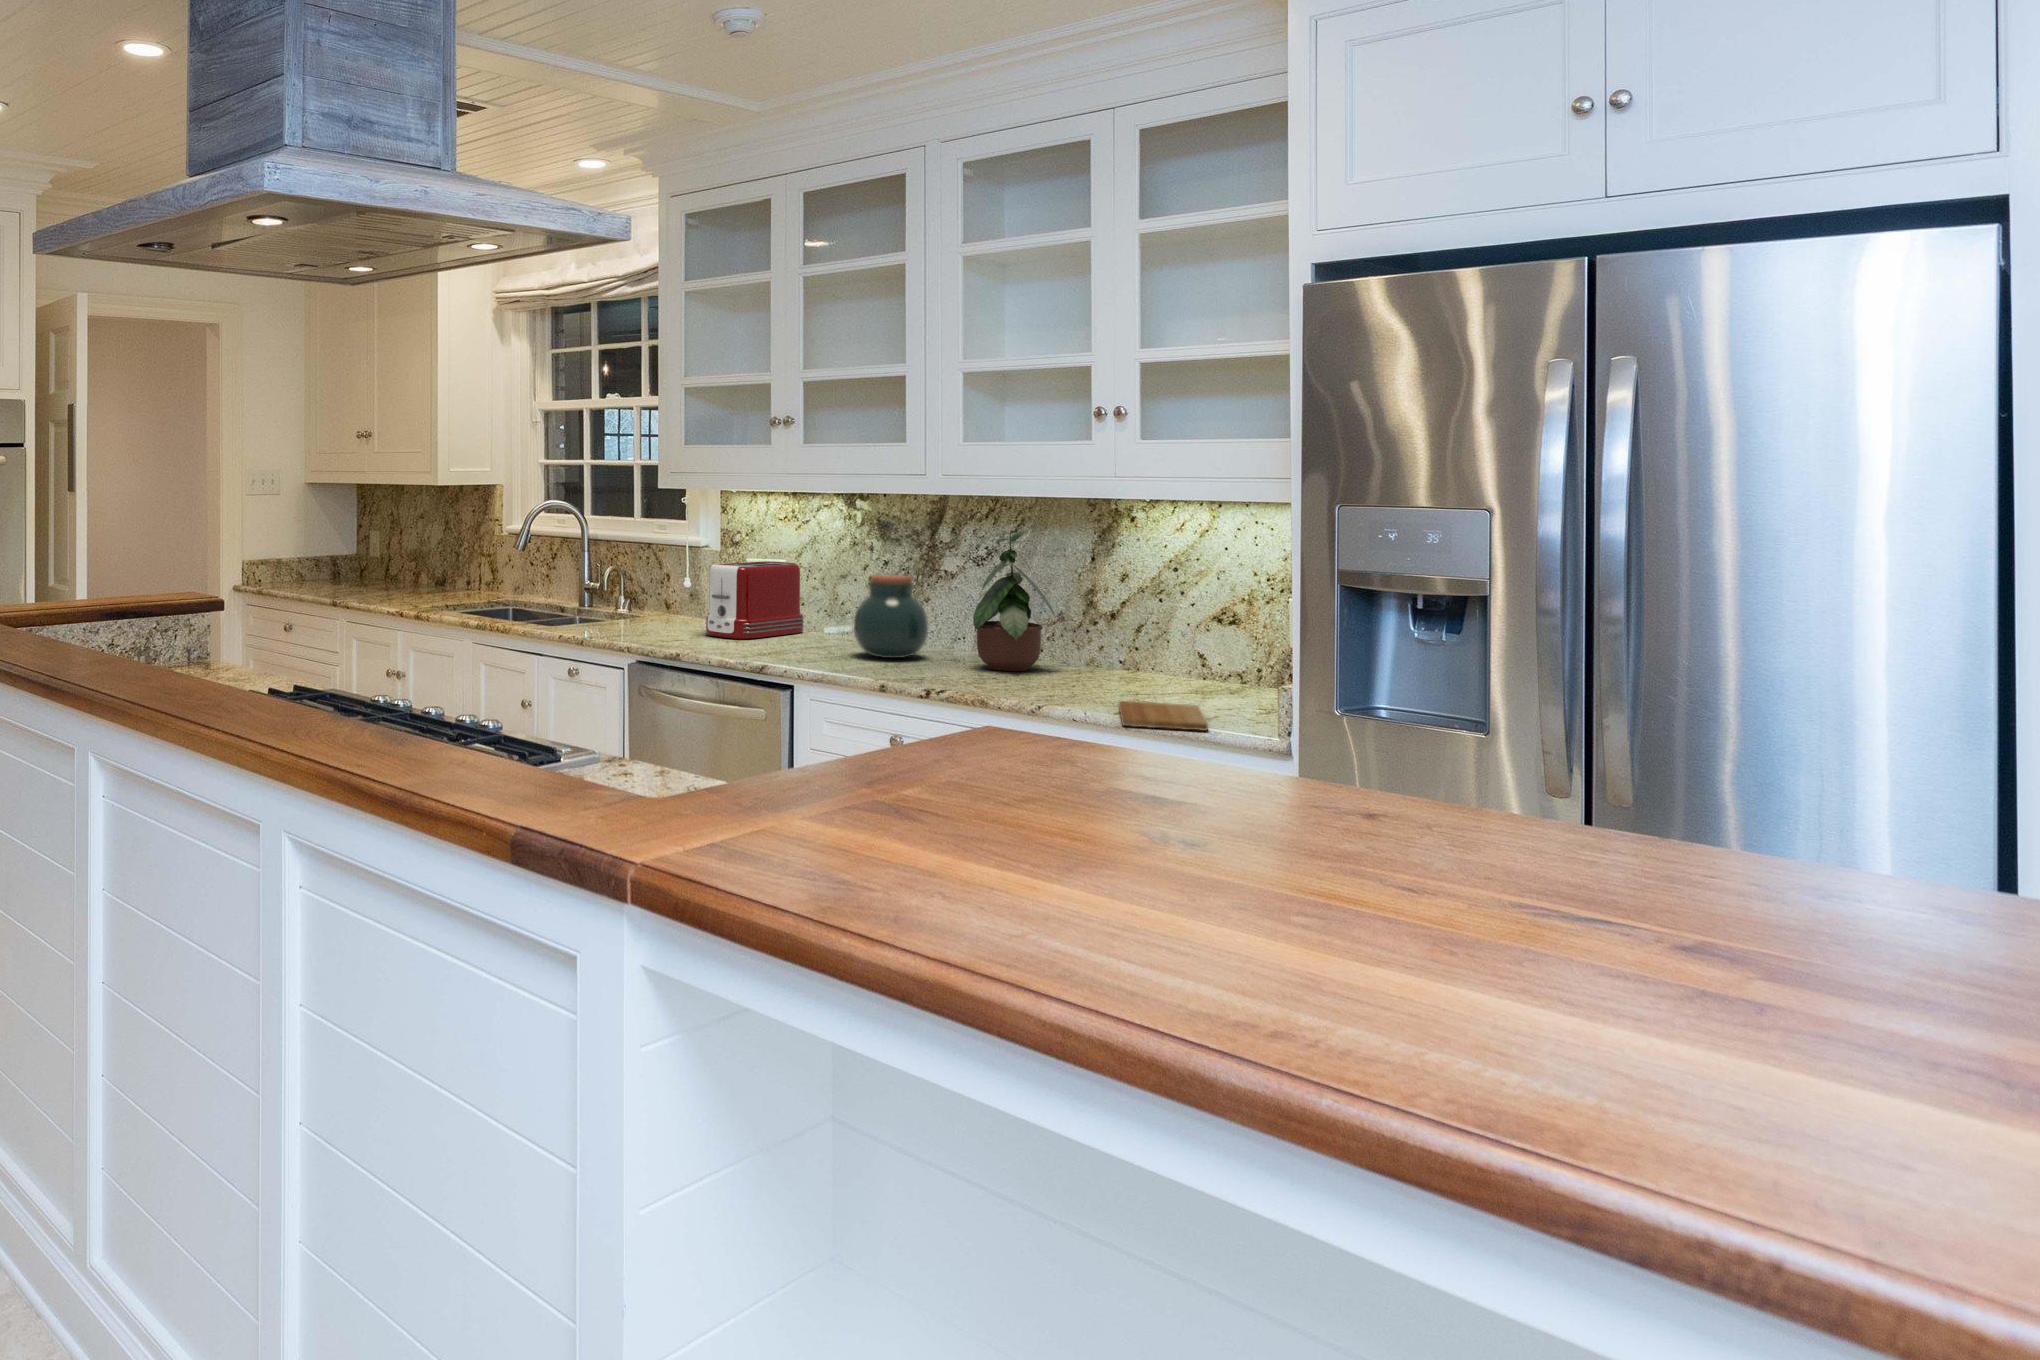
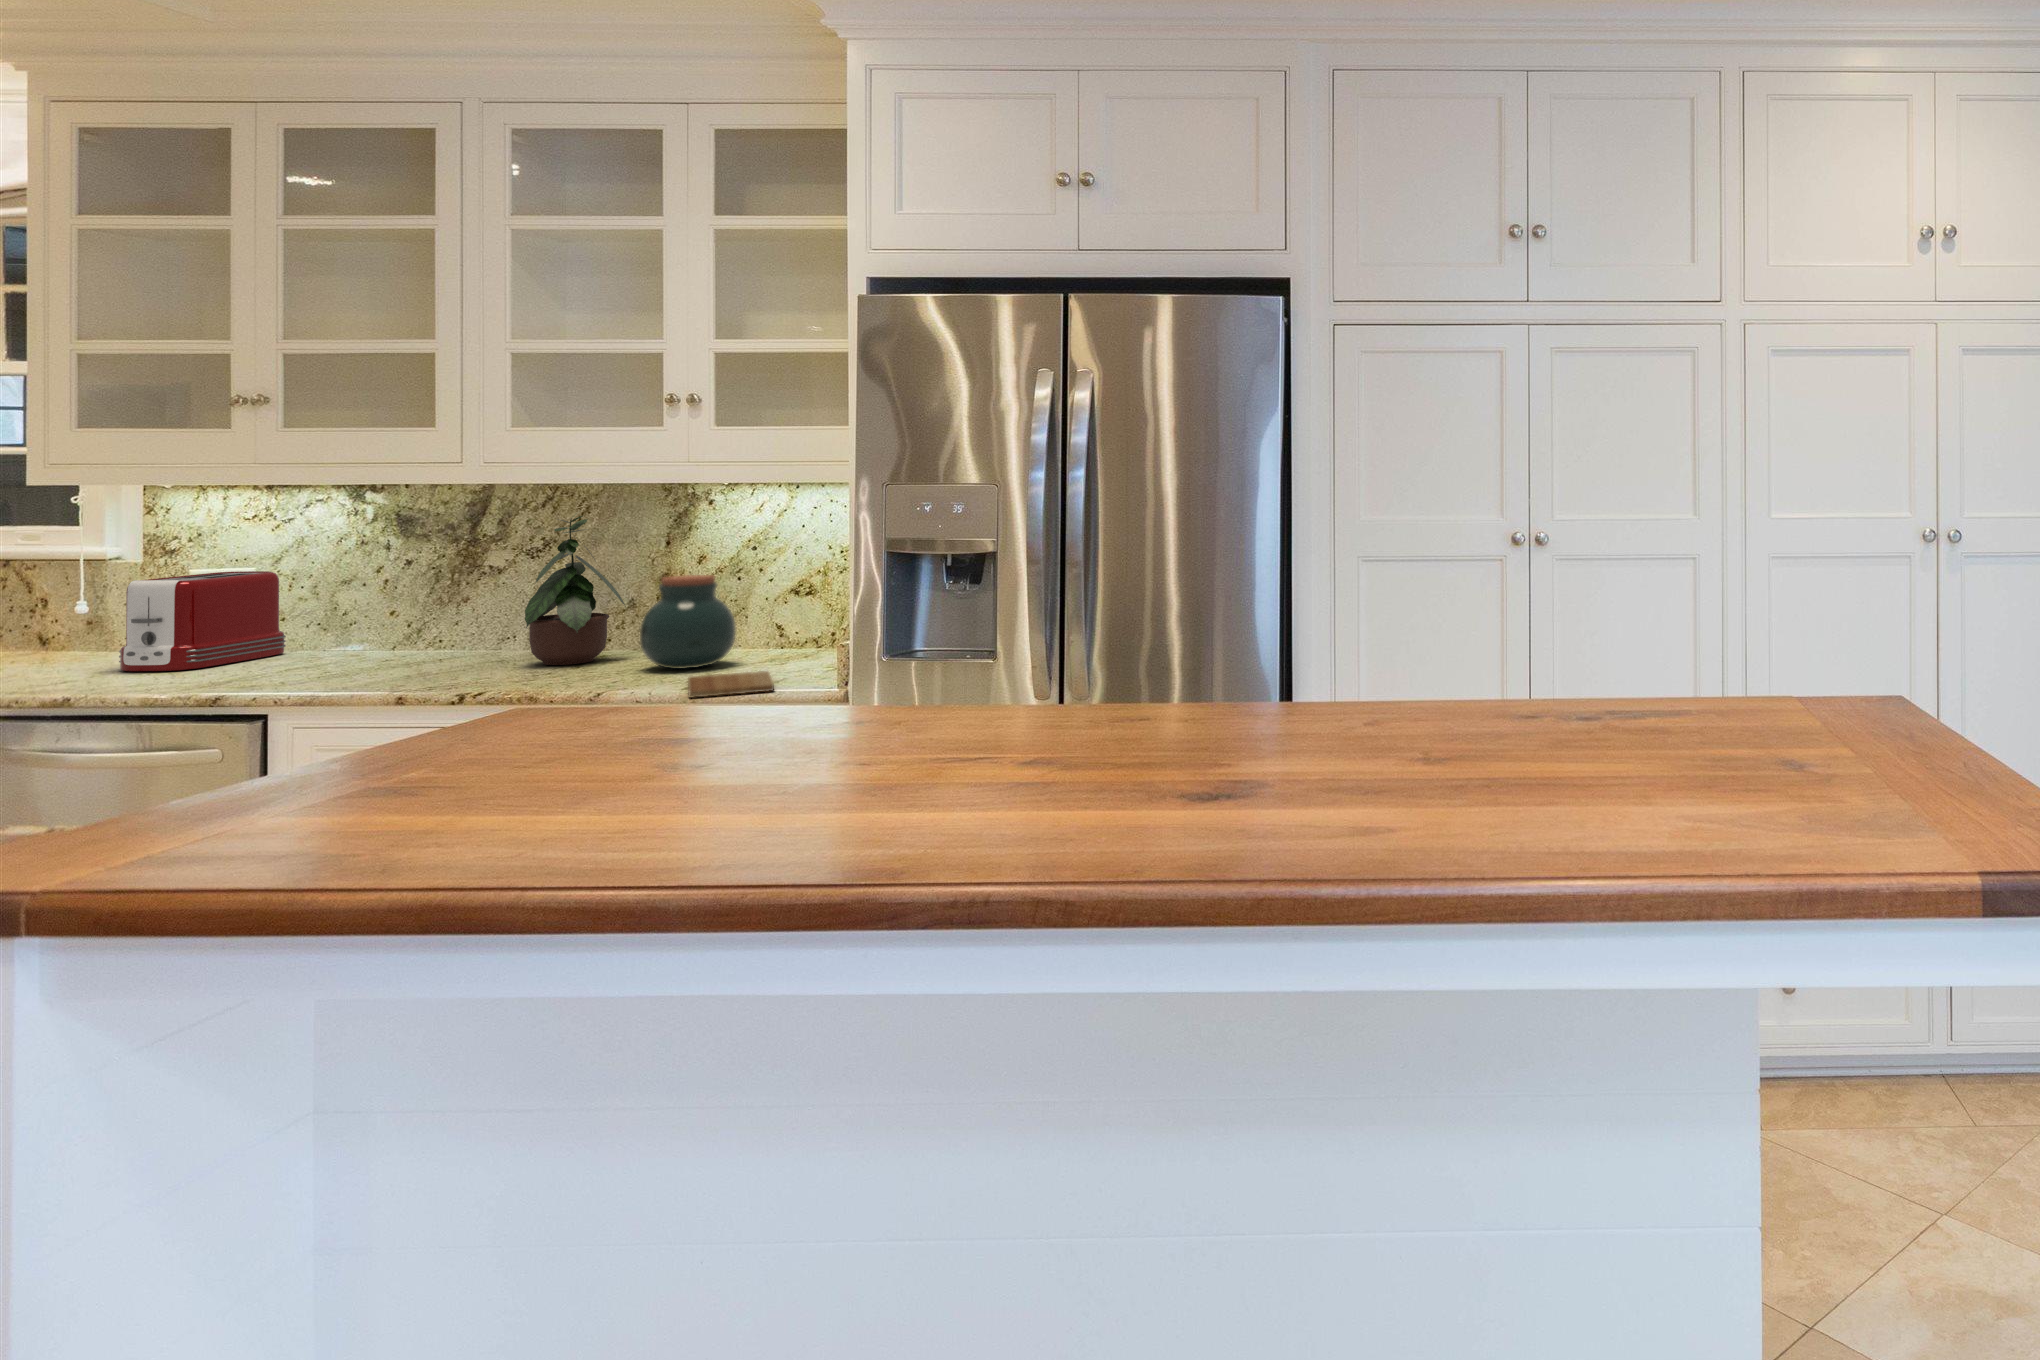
jar: present [854,575,928,658] -> present [640,575,736,669]

